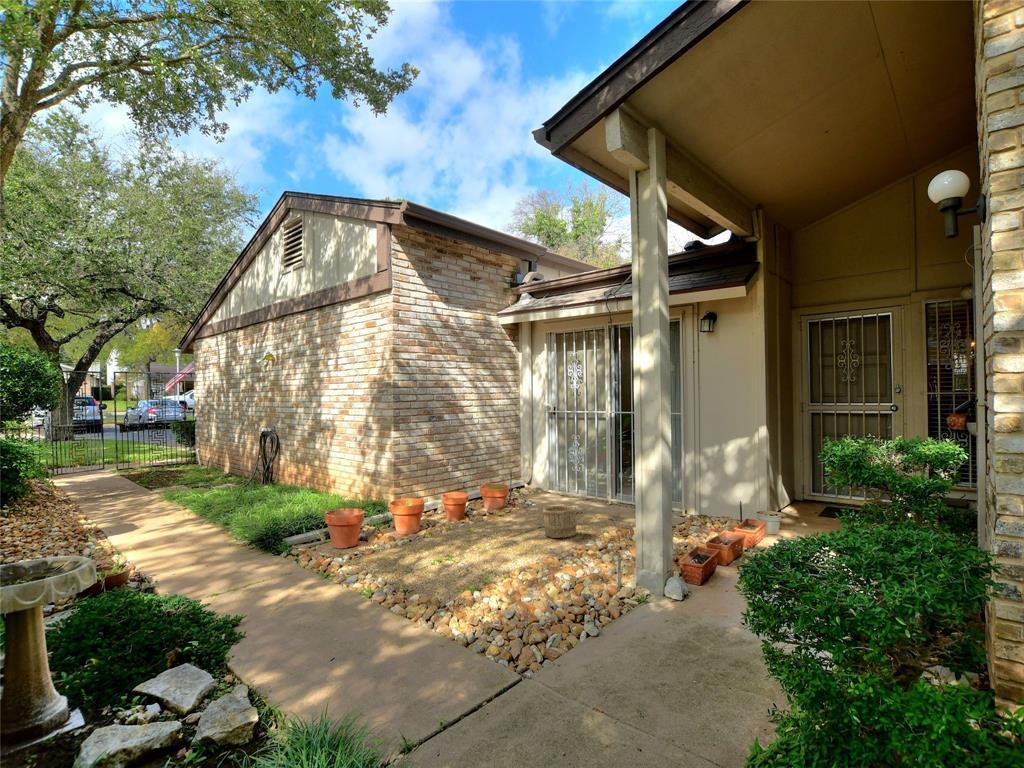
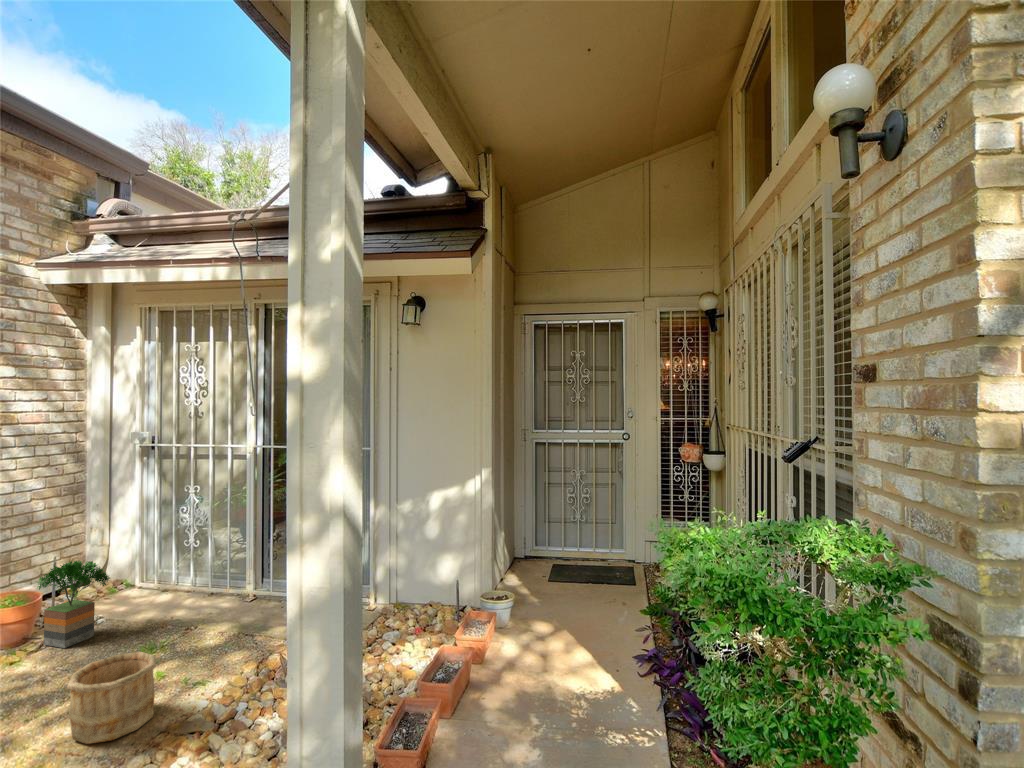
potted tree: none [512,471,543,514] -> present [37,561,110,648]

